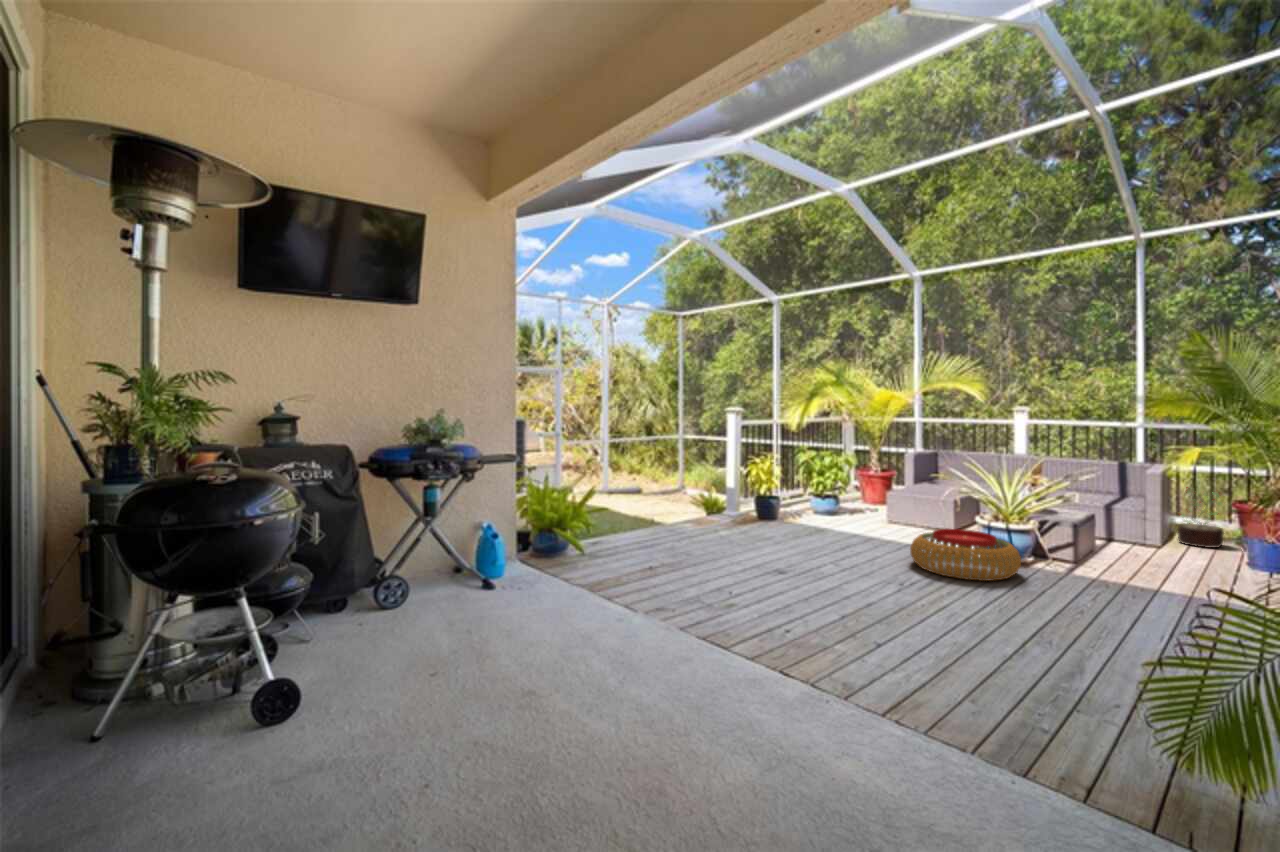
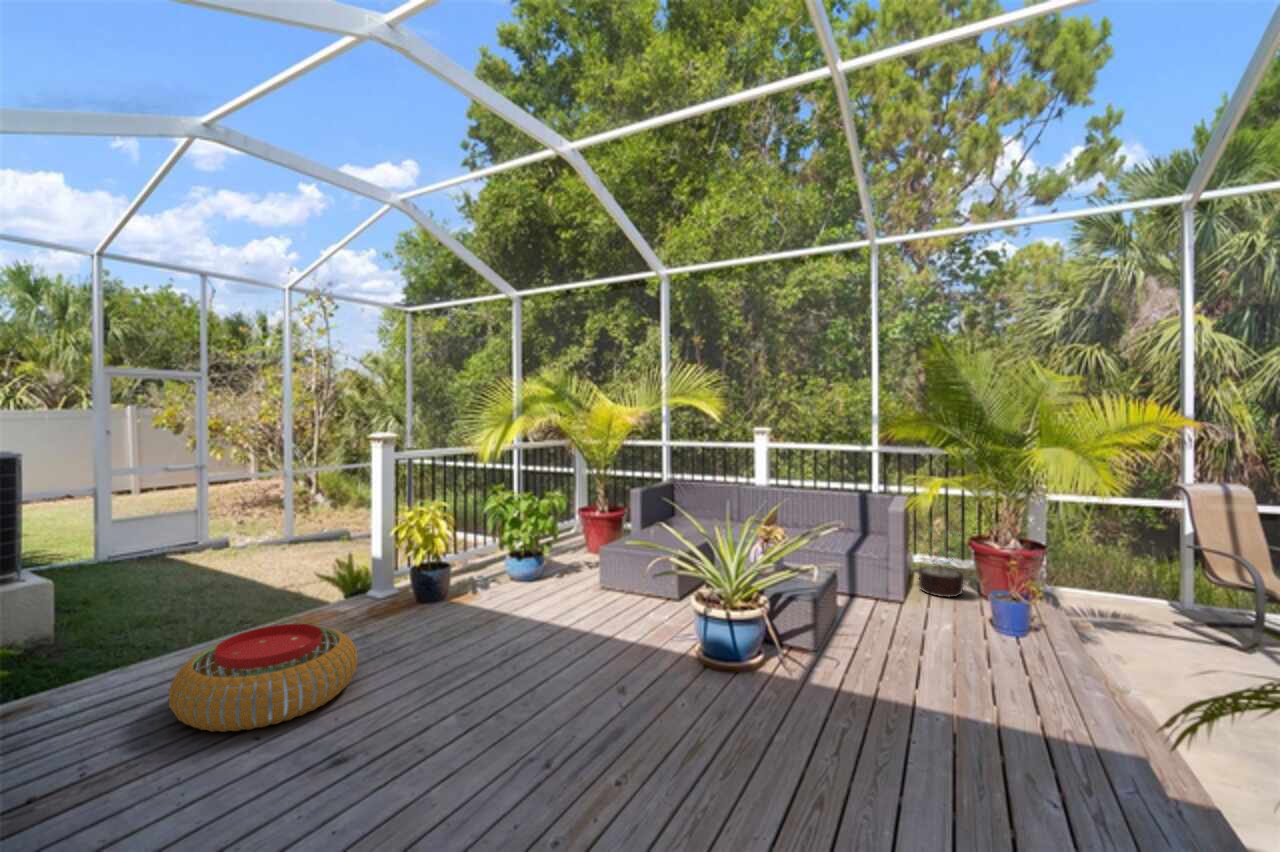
pouf: present [910,529,1021,581] -> present [169,624,358,732]

